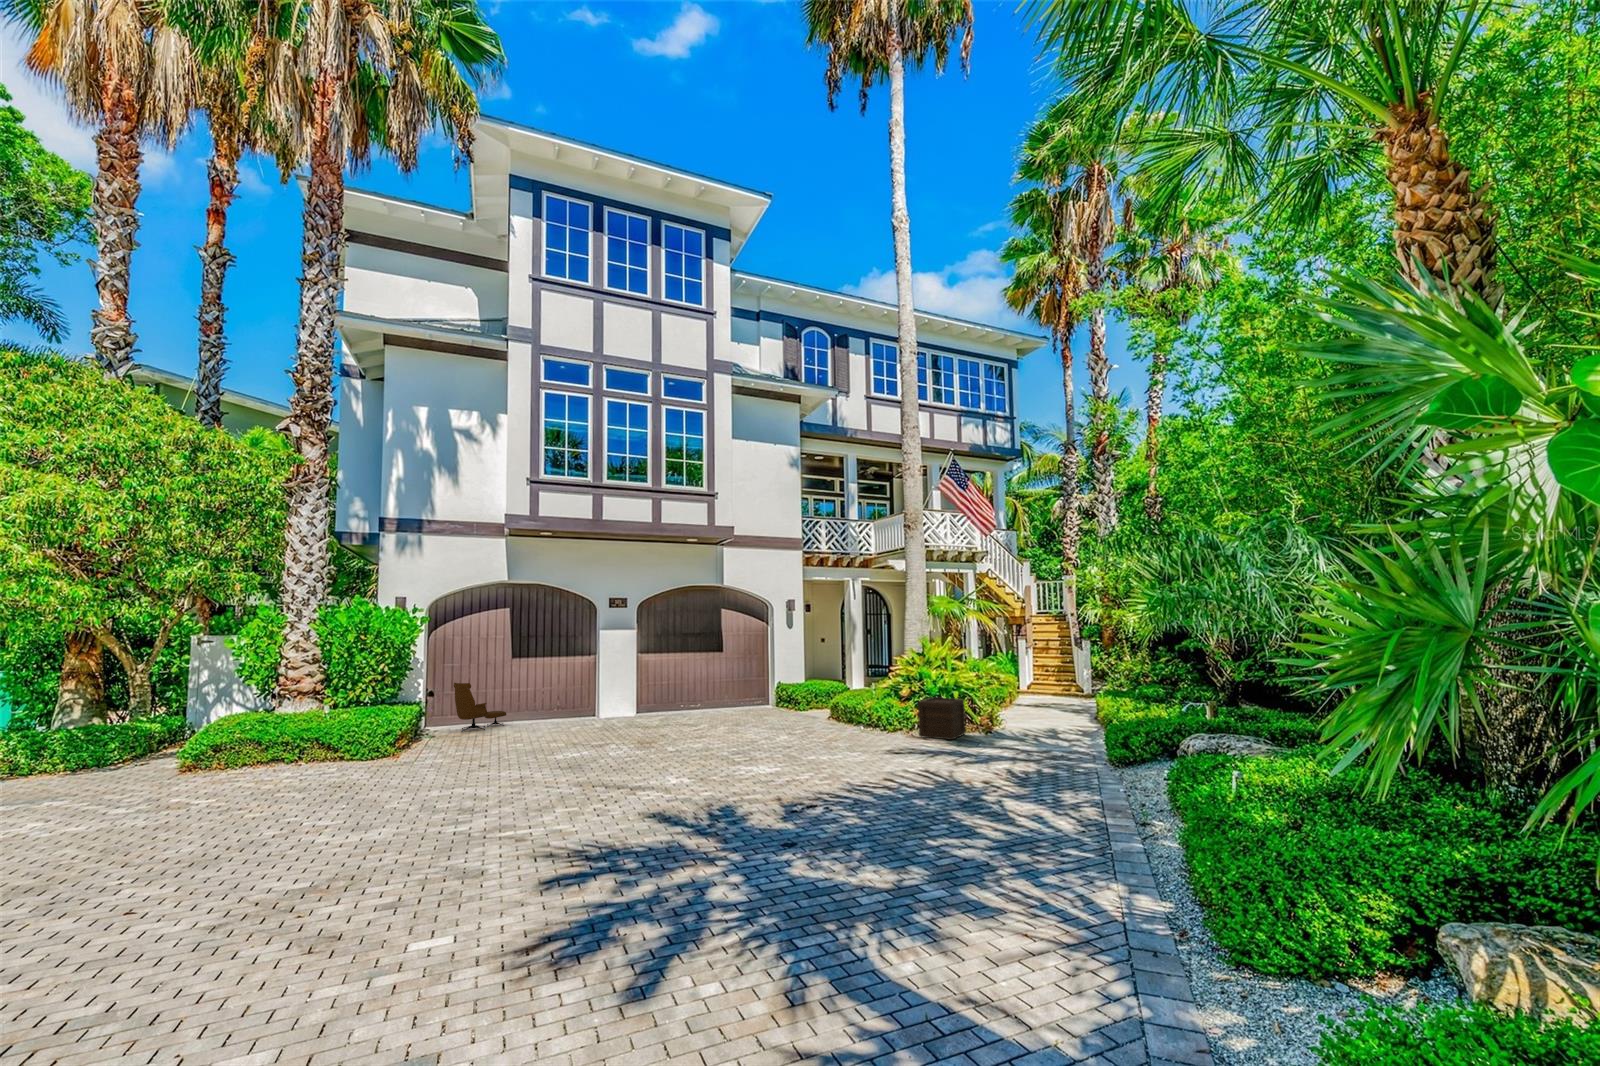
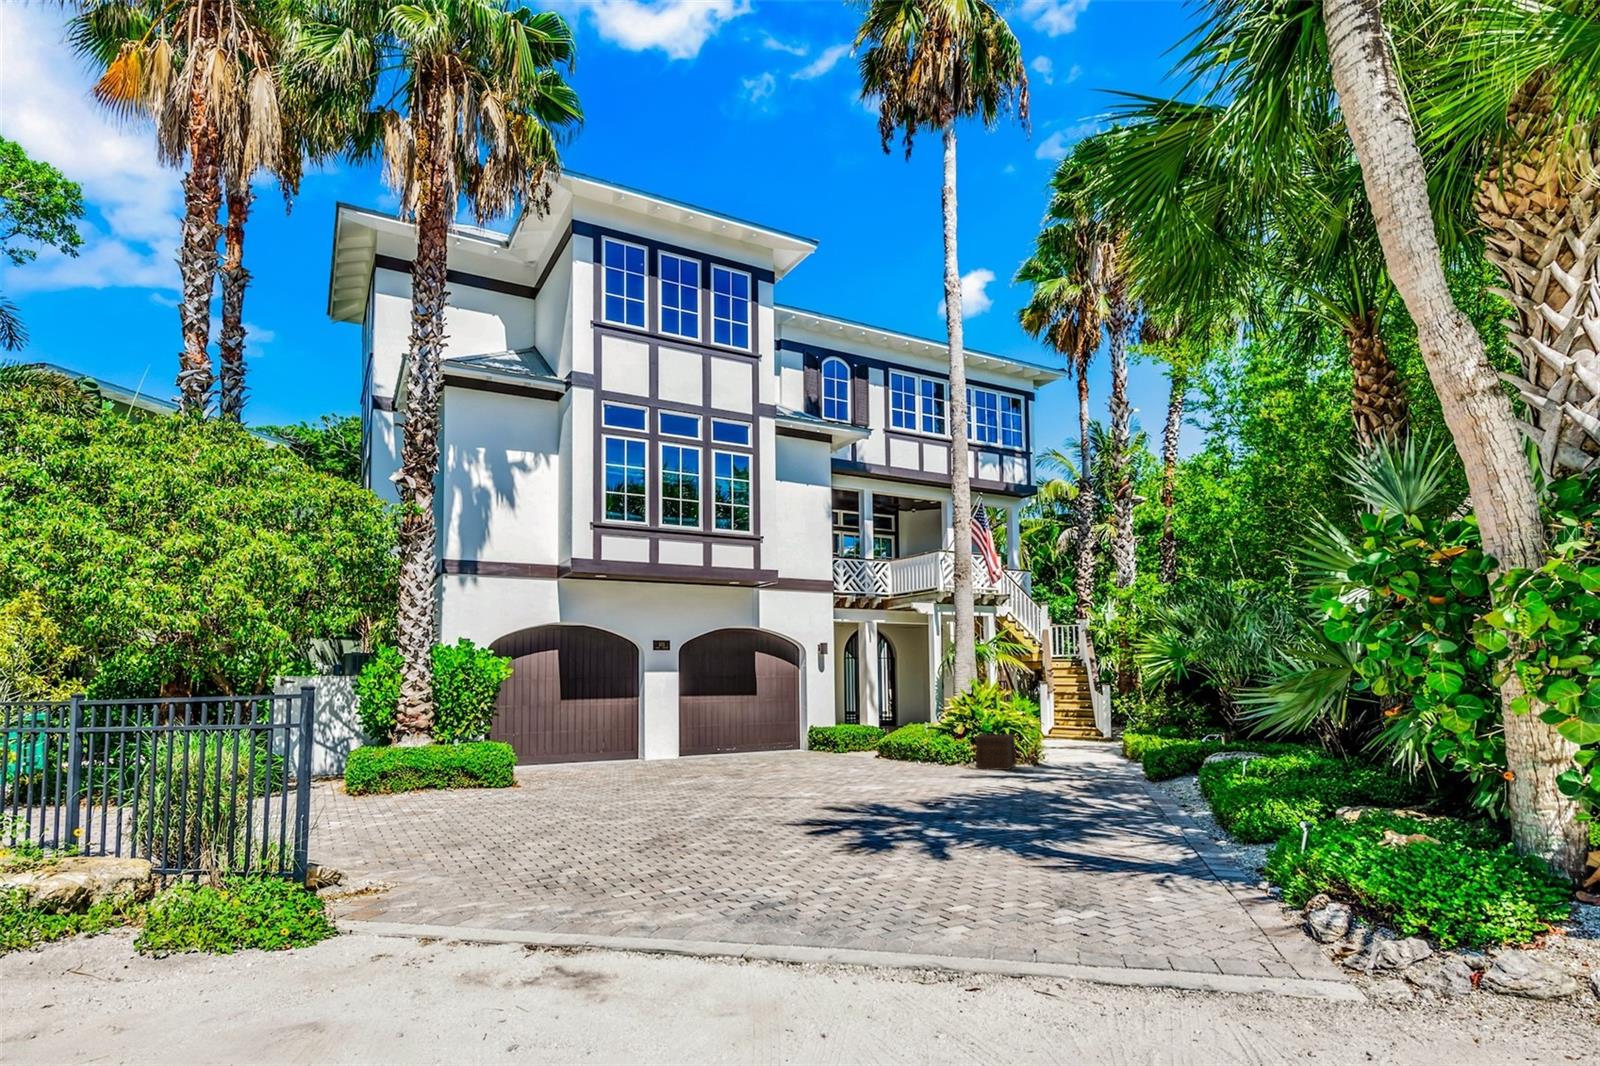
lounge chair: present [454,683,506,732] -> none [522,723,562,772]

